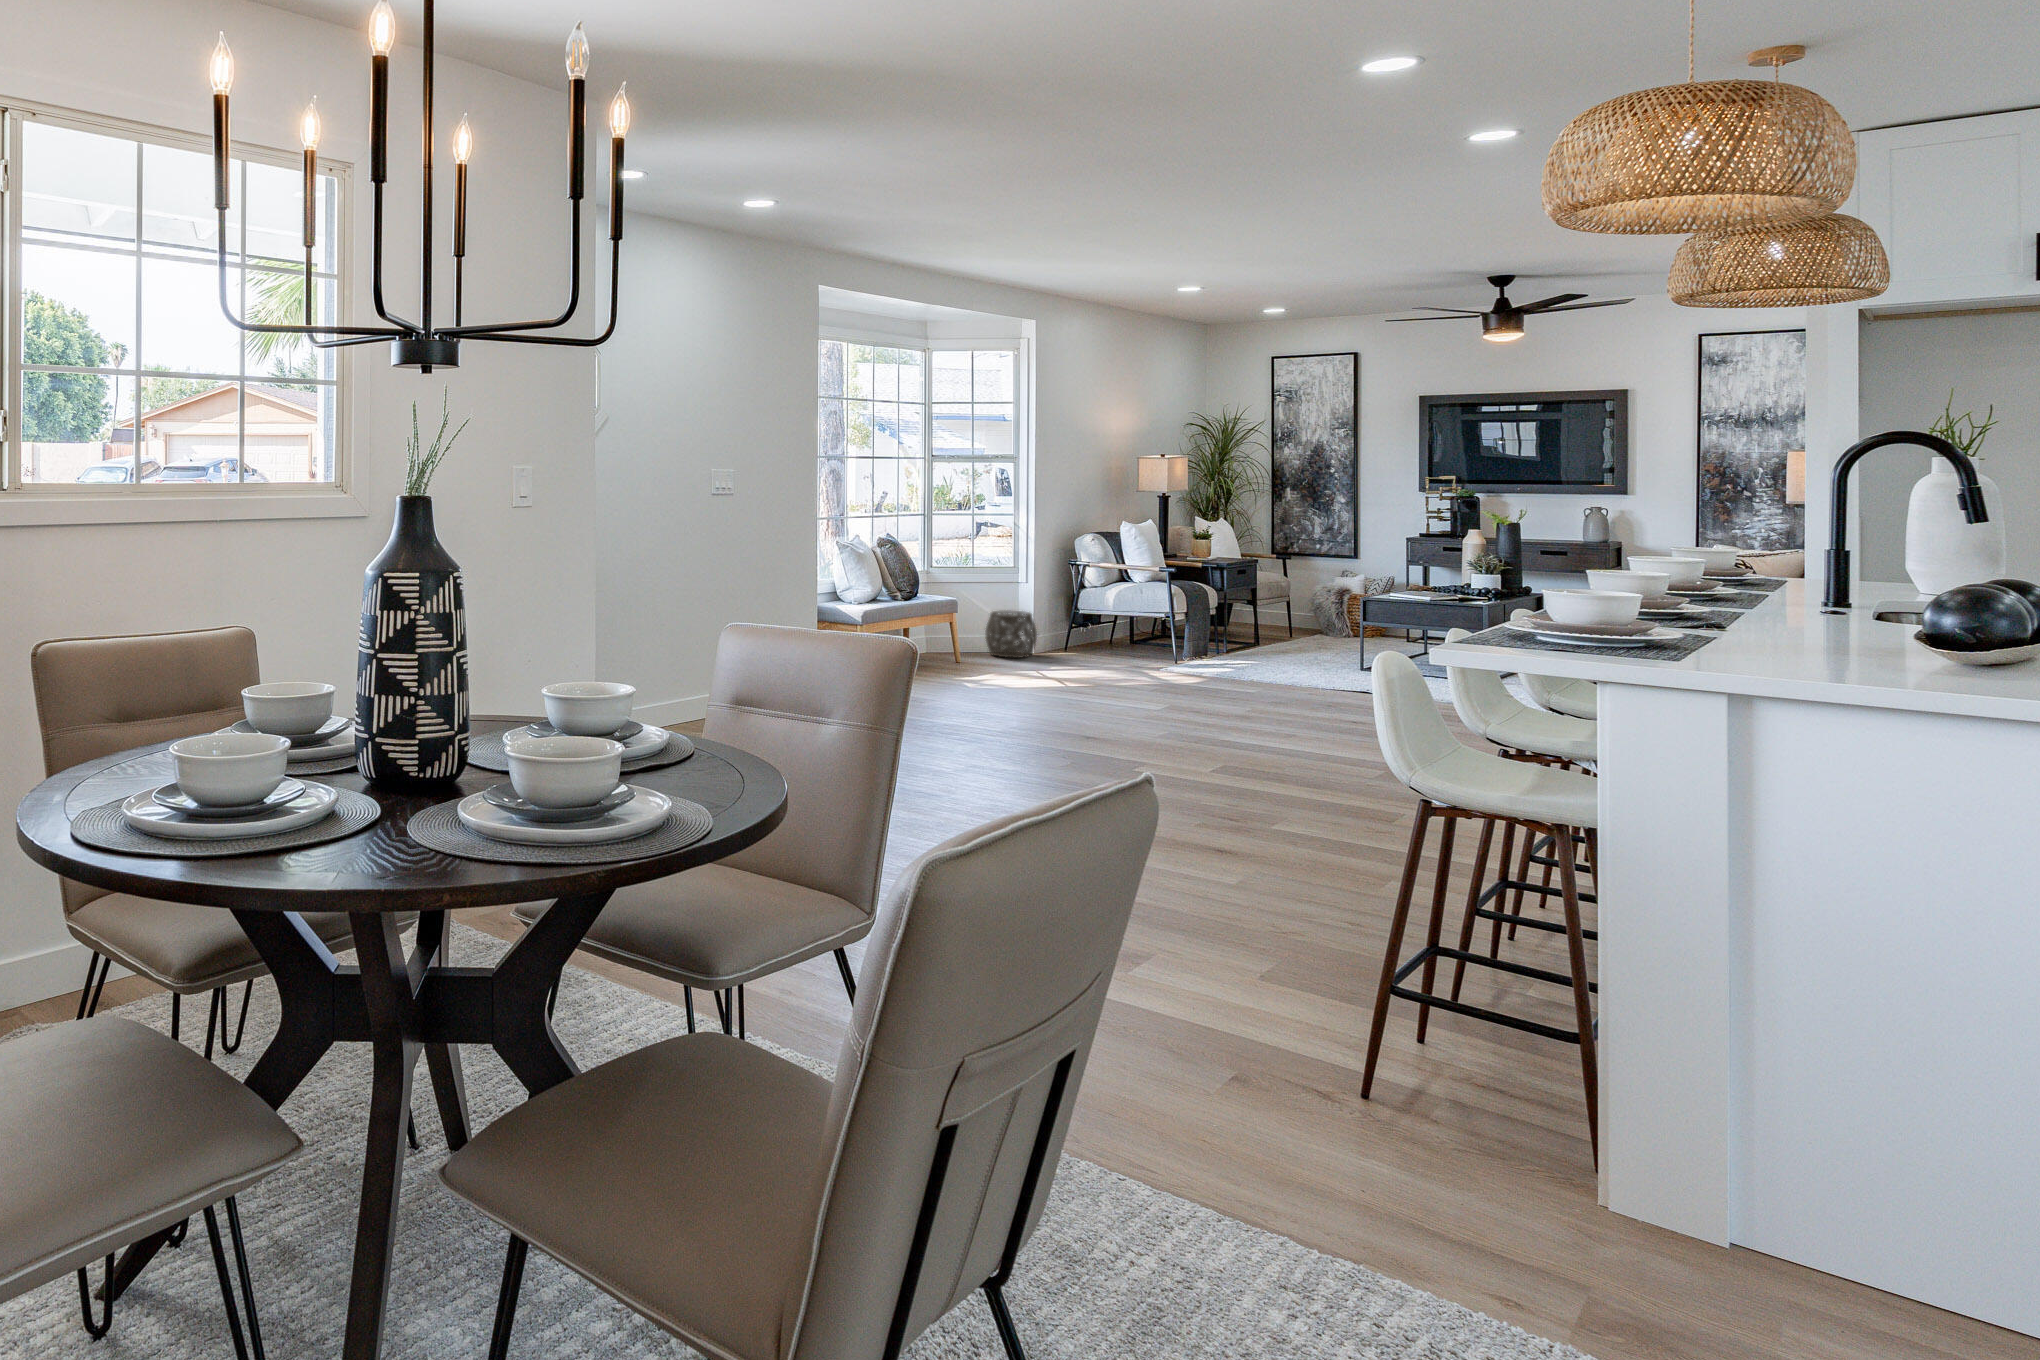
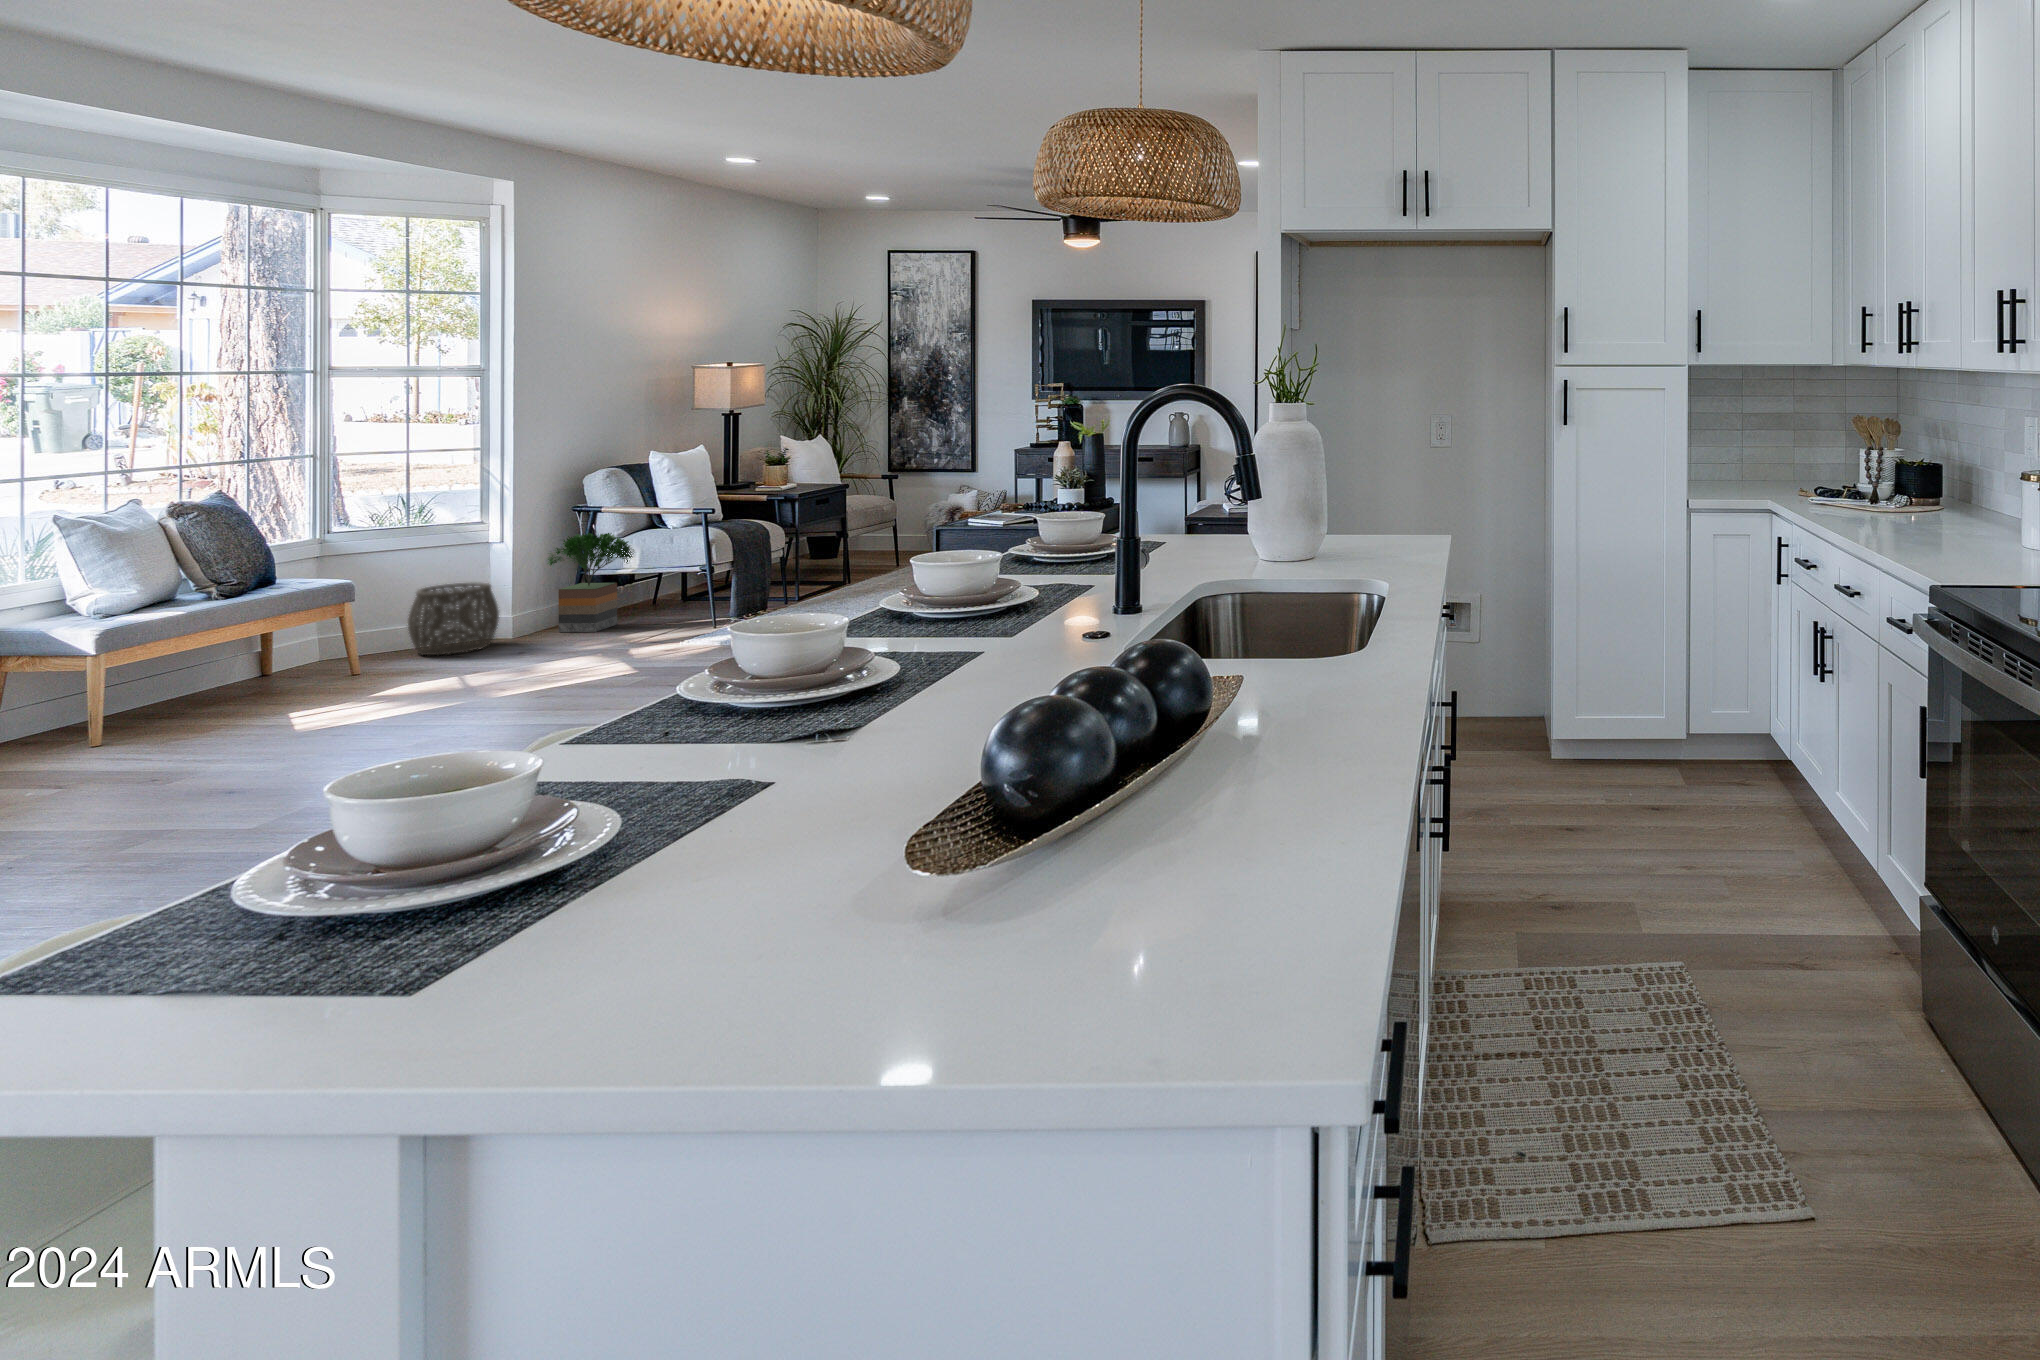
potted tree: none [1058,582,1116,655] -> present [547,533,634,632]

